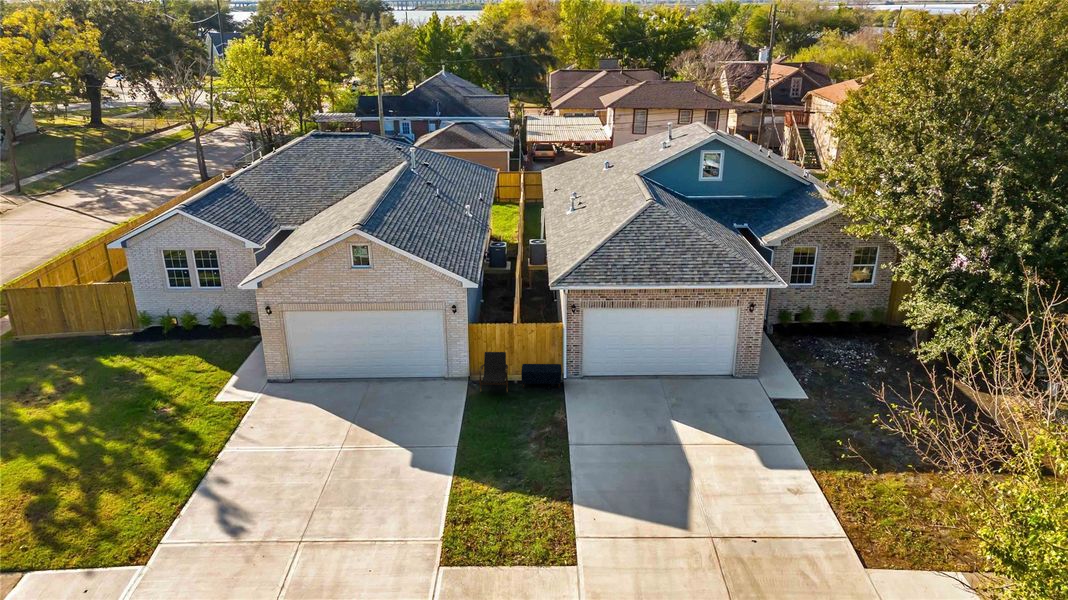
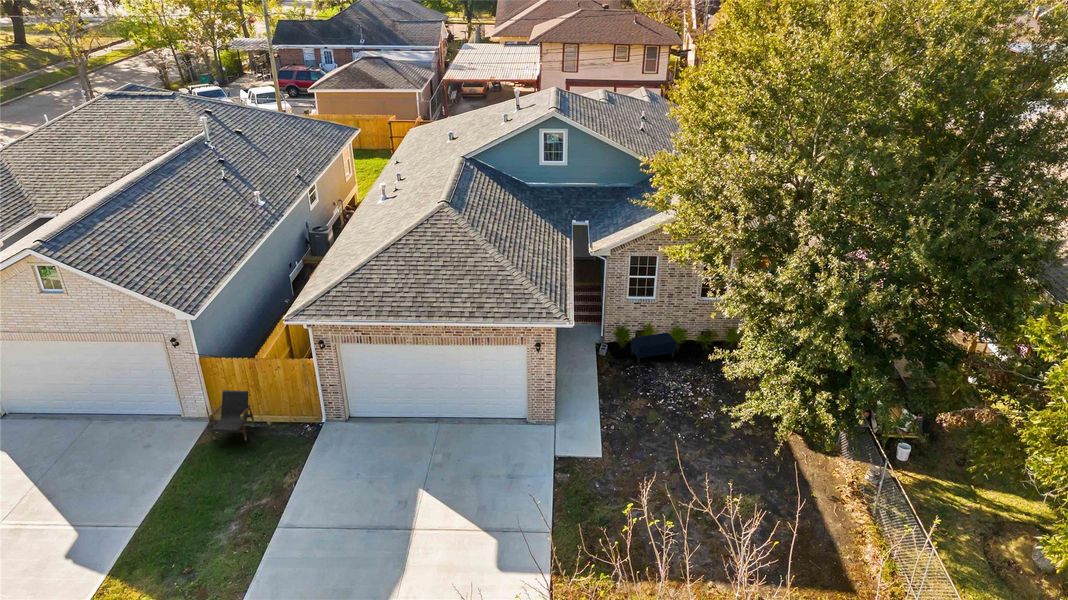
bench: present [521,364,562,388] -> present [631,333,676,363]

